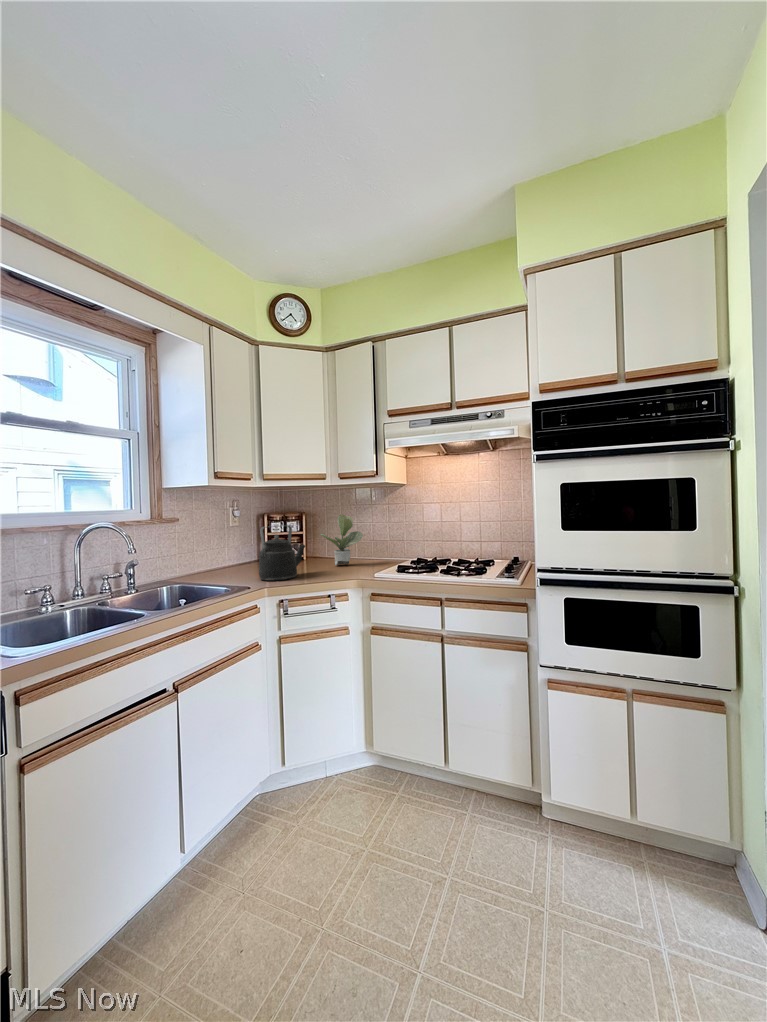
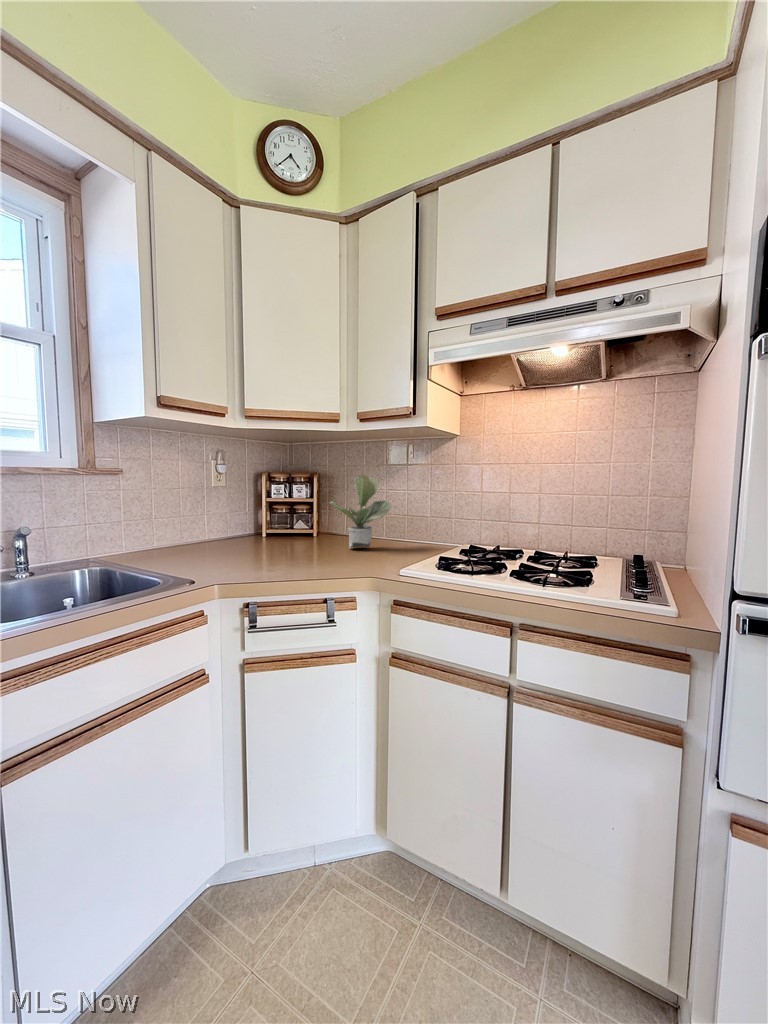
kettle: present [259,525,305,581] -> none [224,486,302,570]

